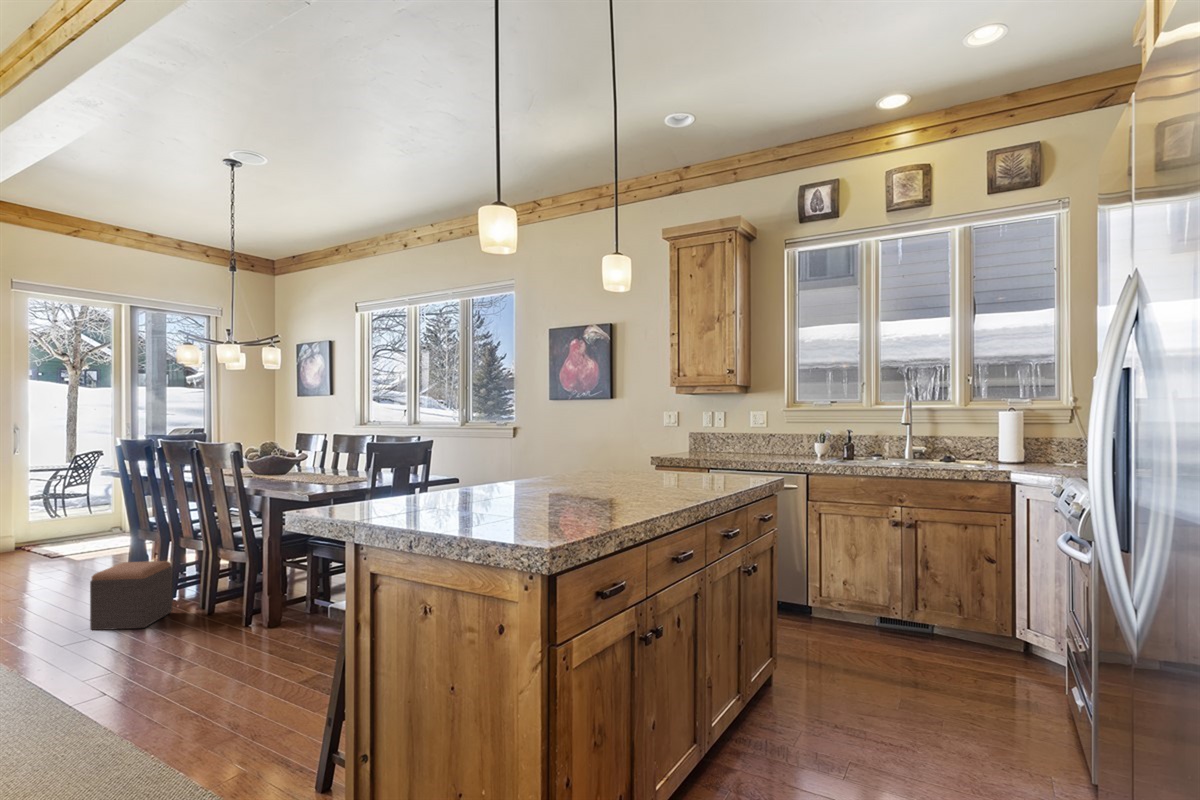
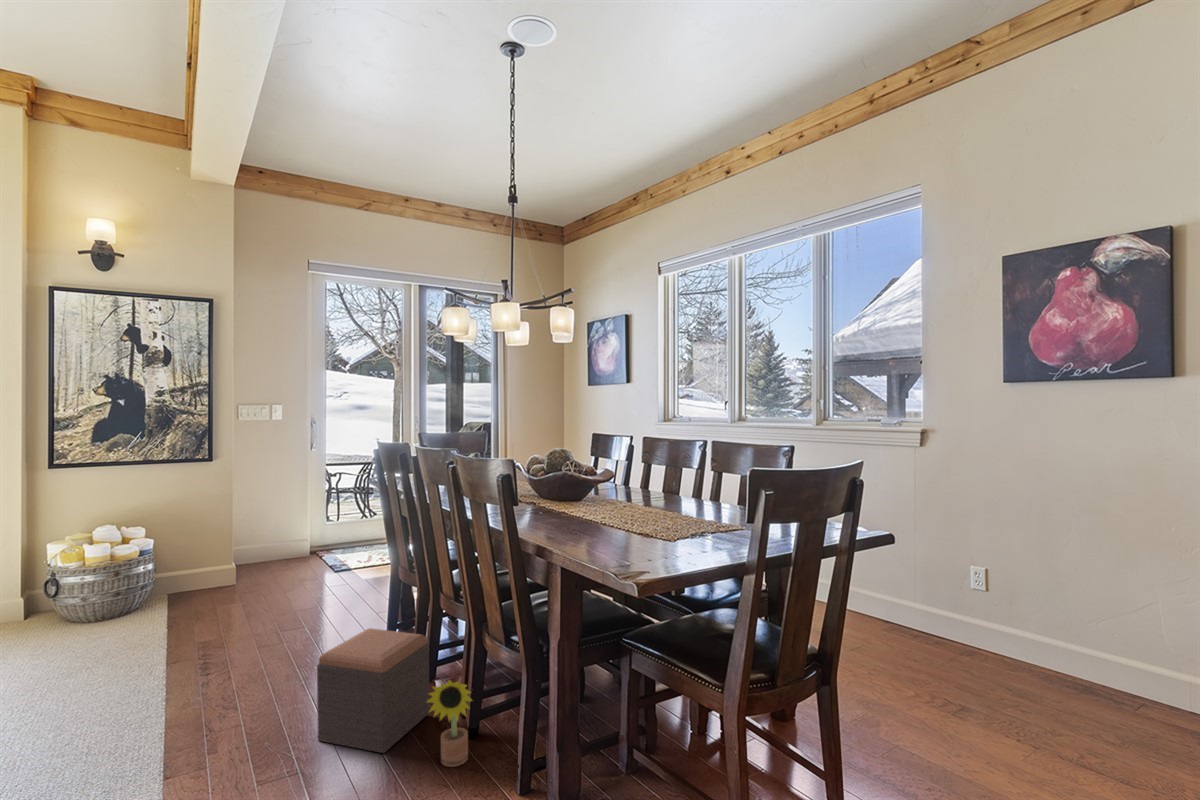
decorative plant: none [177,574,210,627] -> present [427,680,472,767]

